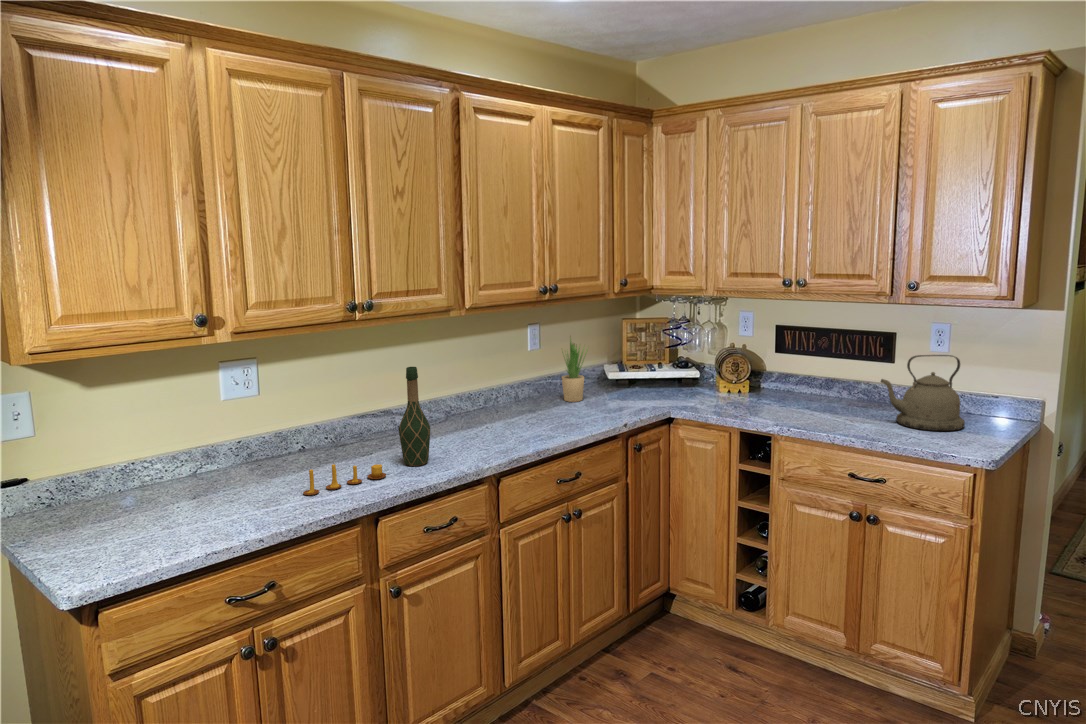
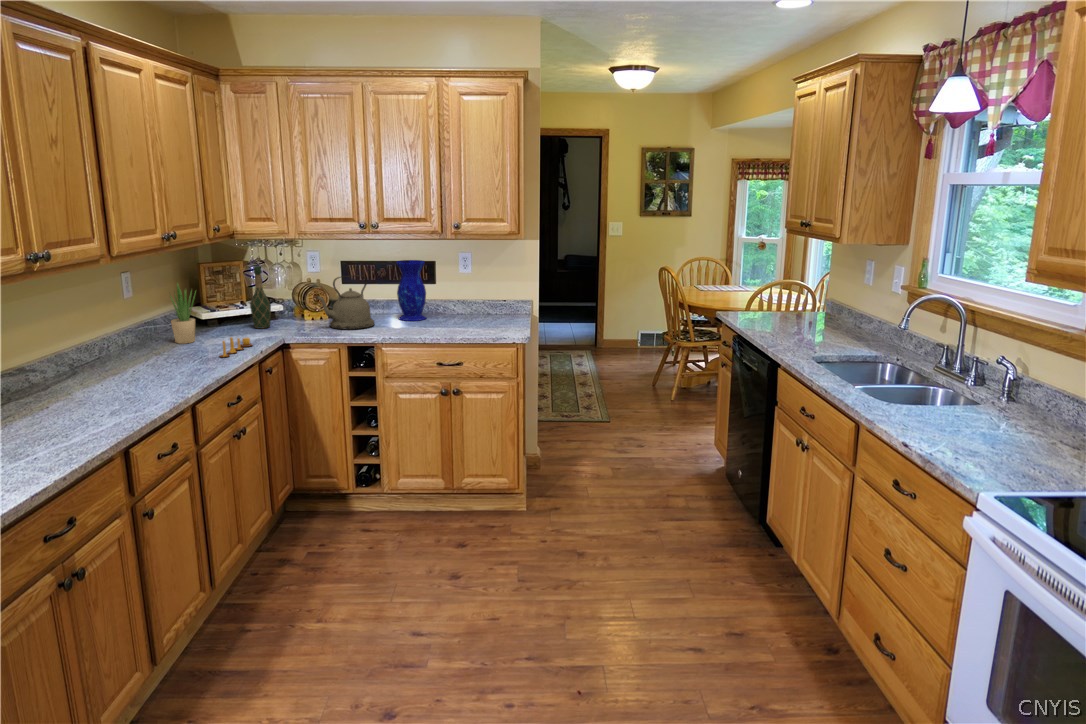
vase: none [830,329,874,410] -> present [397,260,426,321]
kettle: present [881,355,965,431] -> present [317,275,374,330]
wine bottle: present [399,367,430,466] -> present [250,266,271,329]
candle: present [303,464,386,495] -> present [220,337,252,357]

